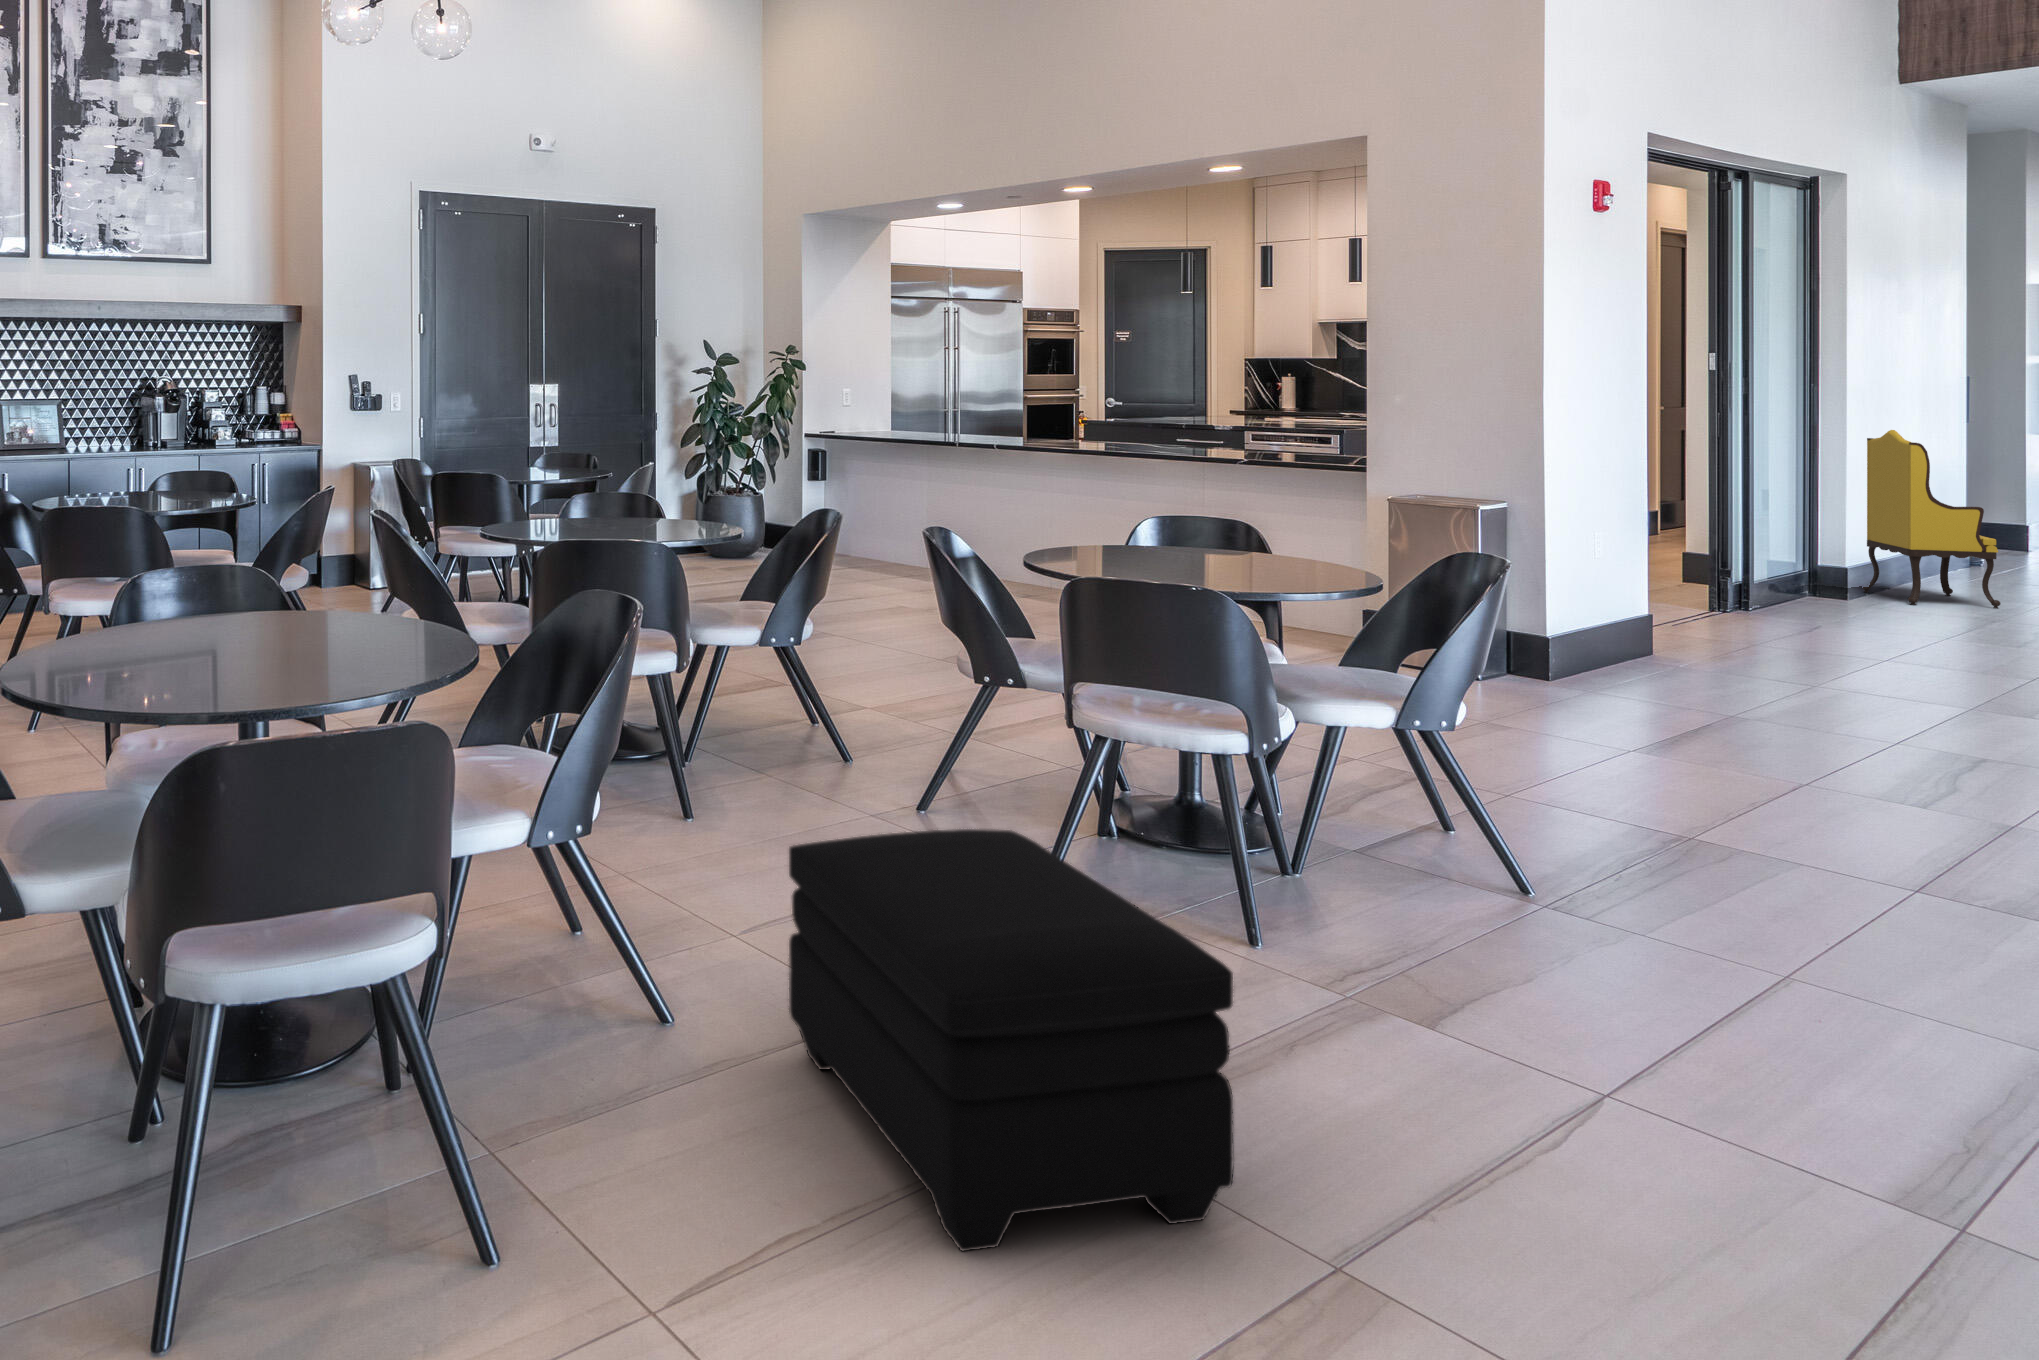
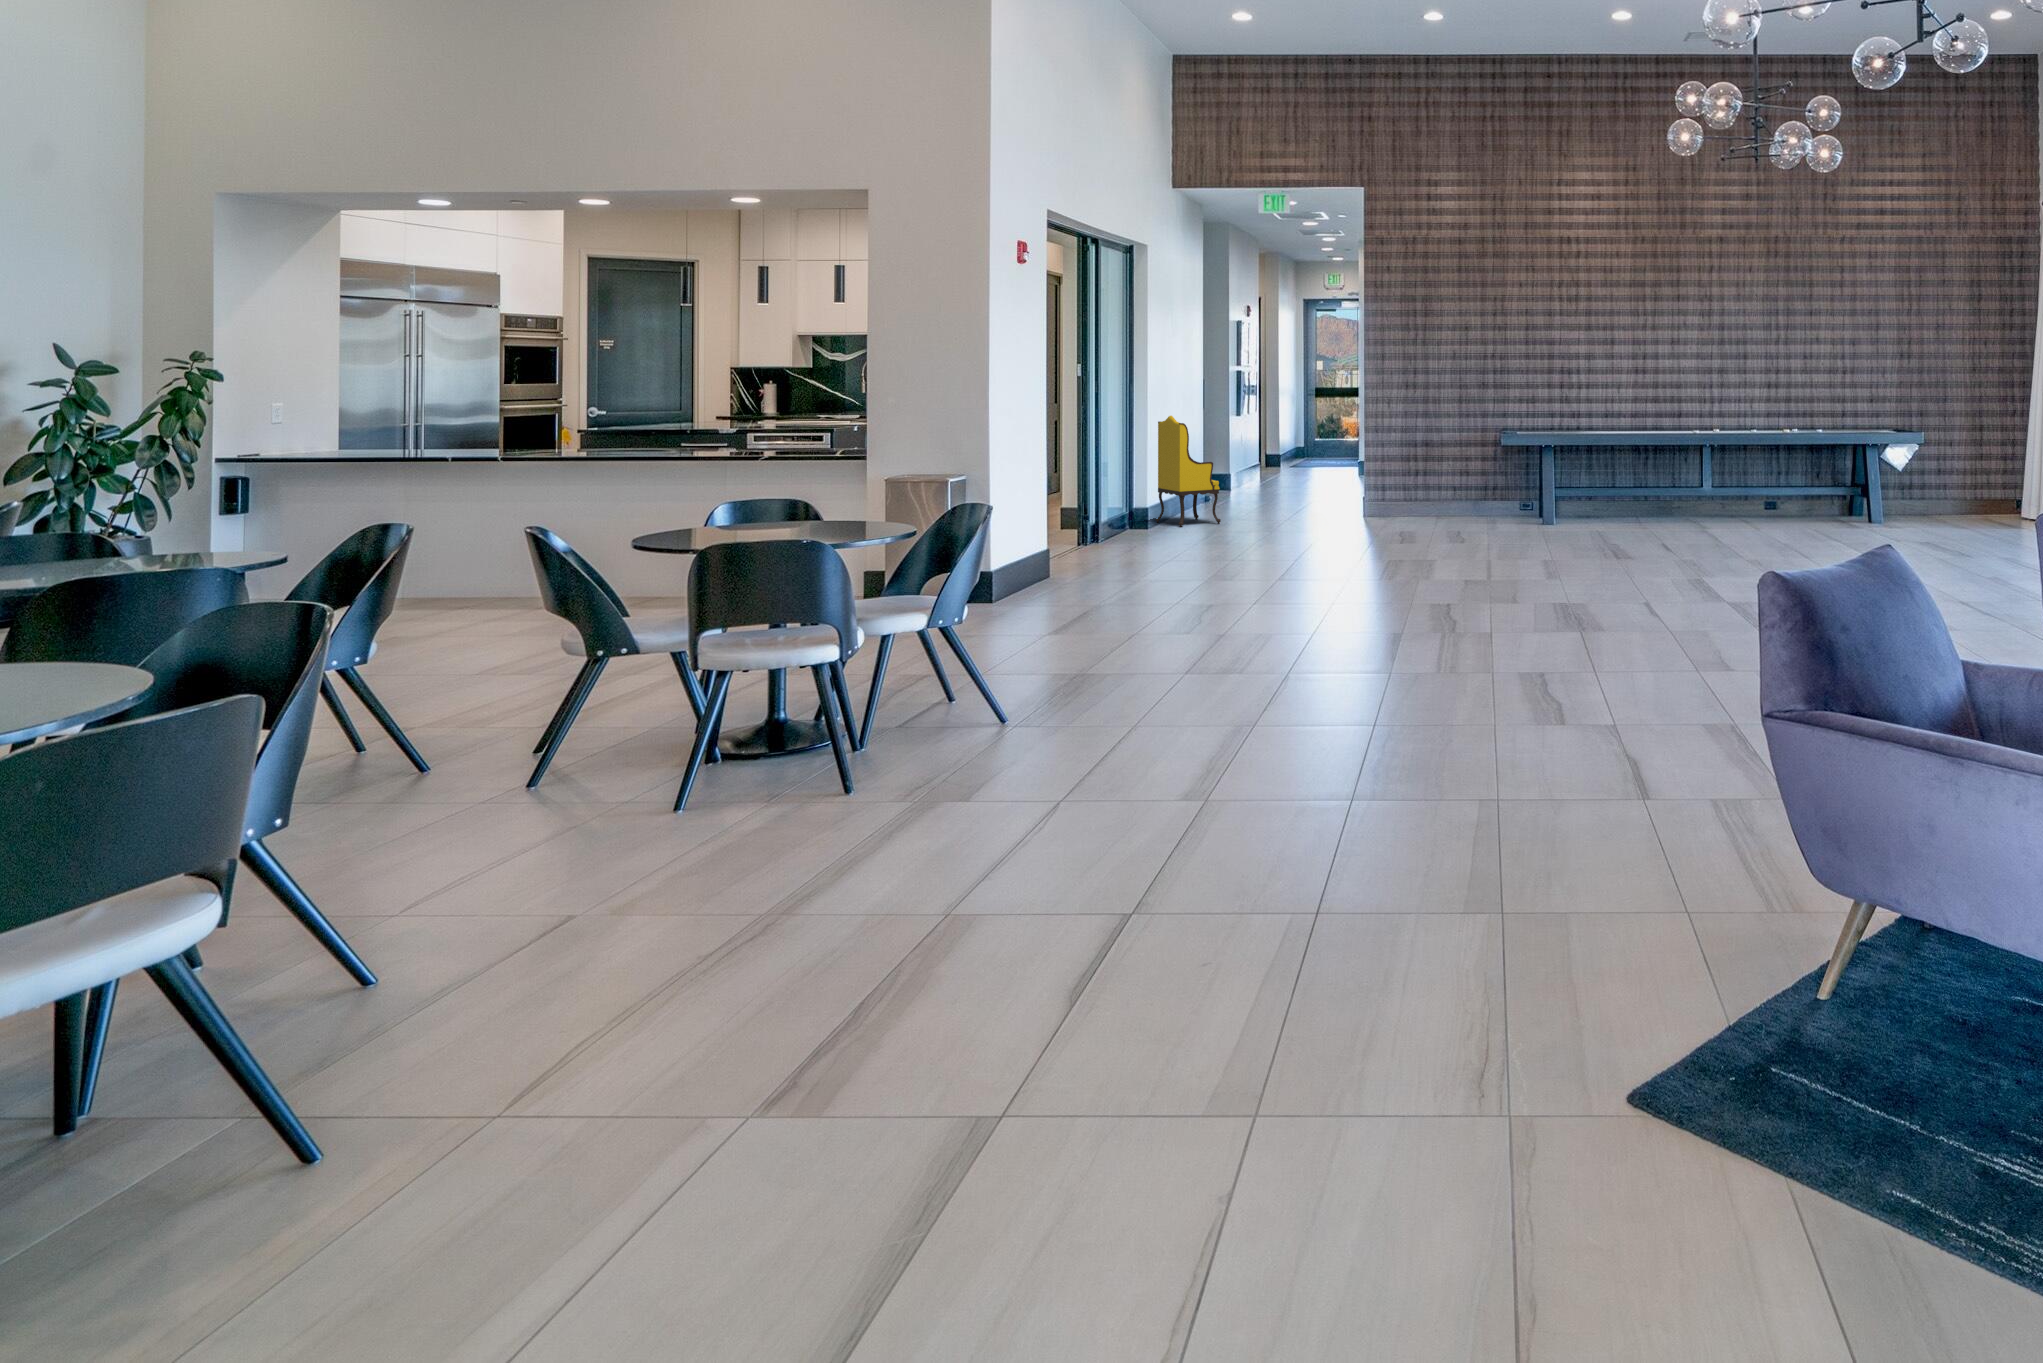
ottoman: present [789,829,1234,1252] -> none [493,742,895,1026]

